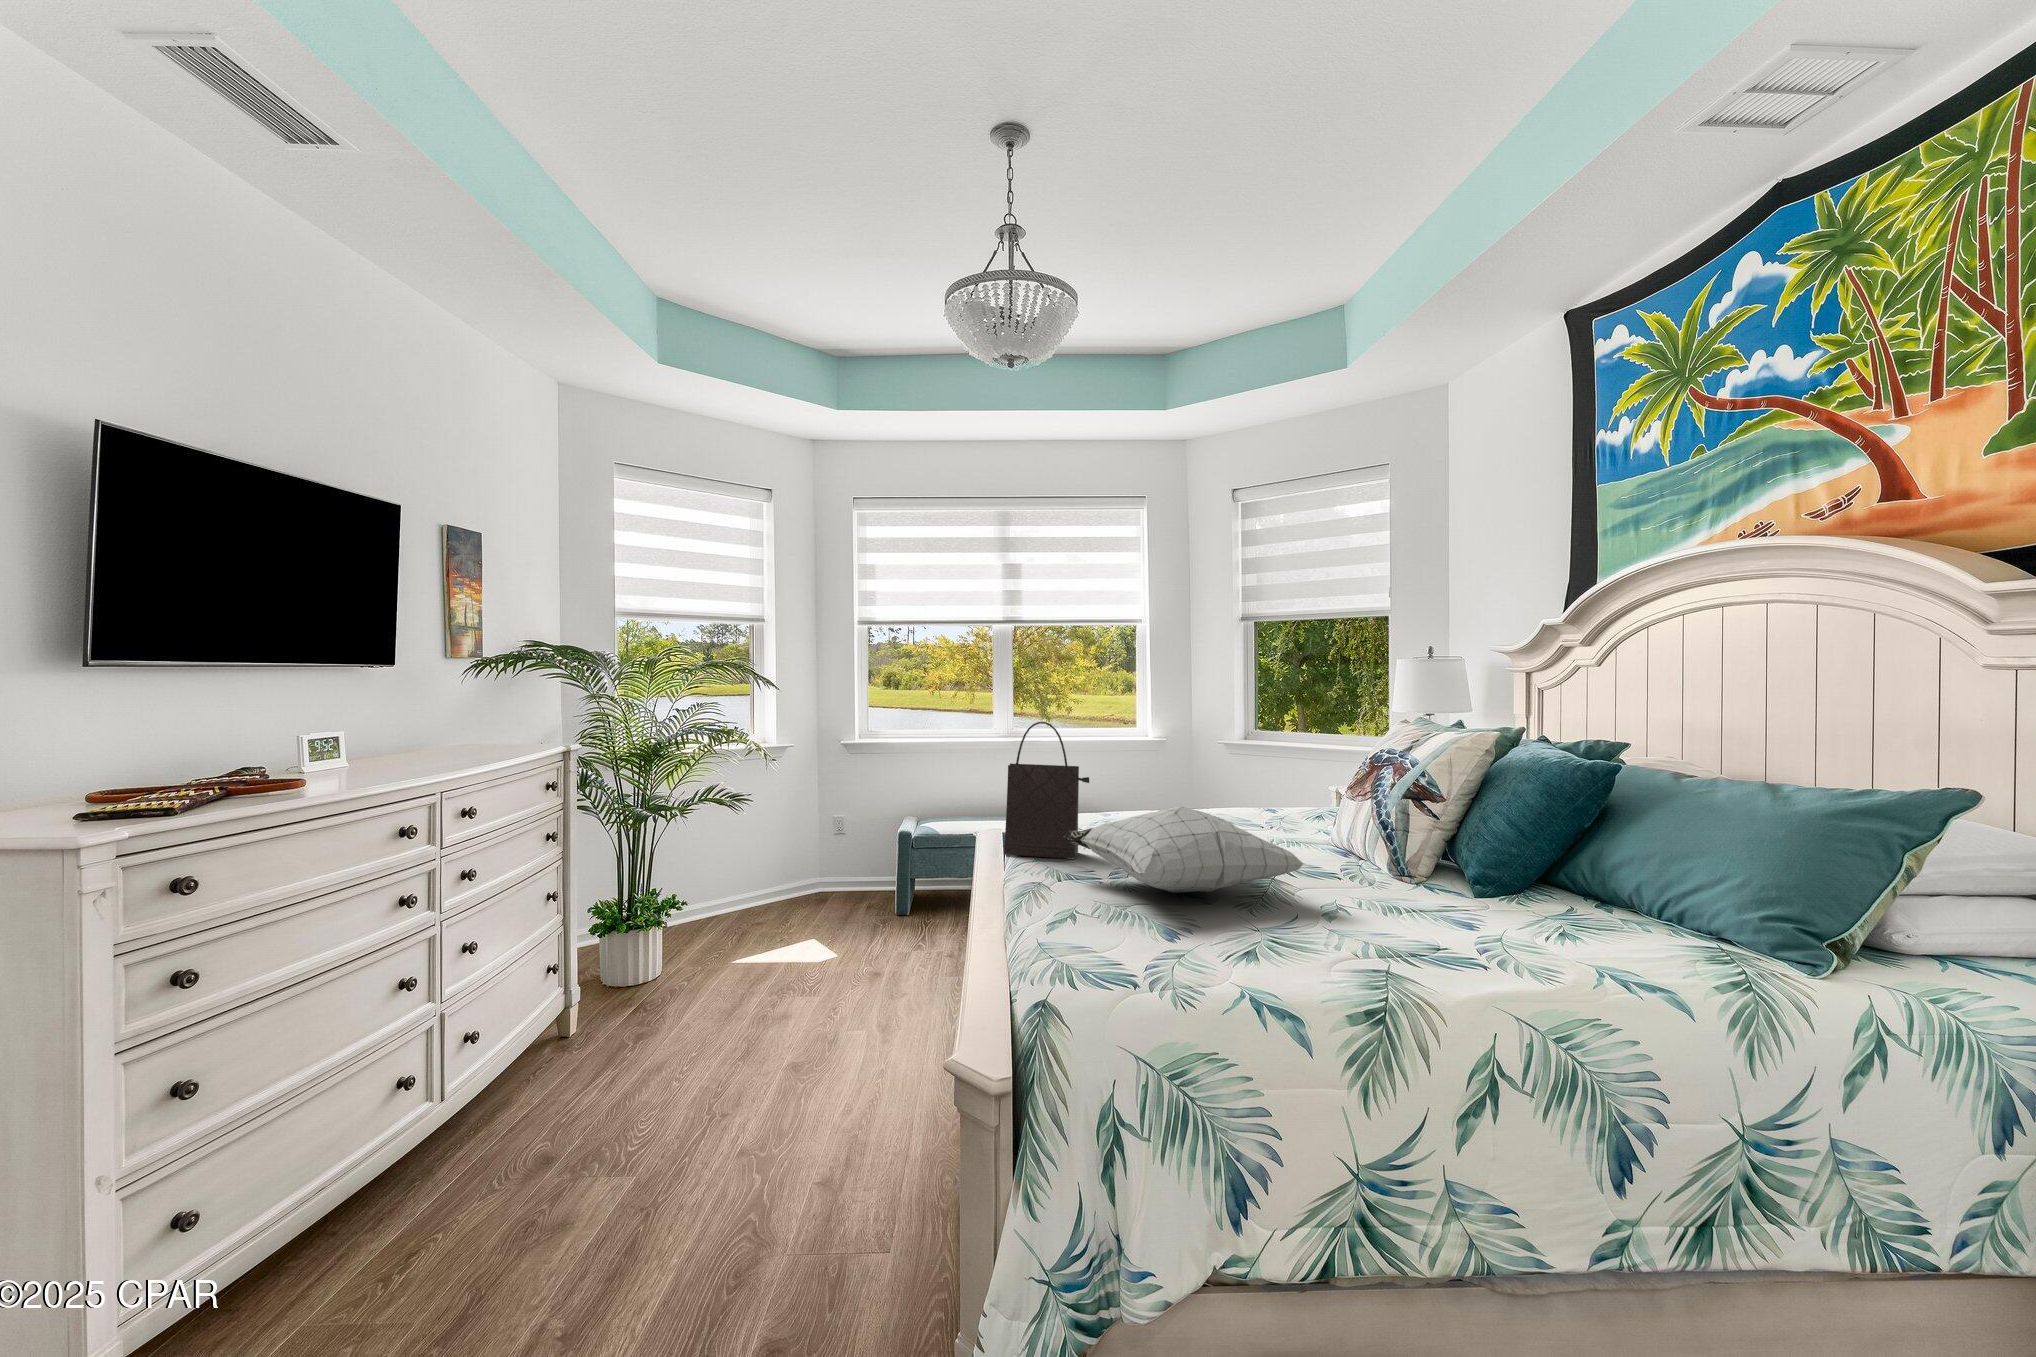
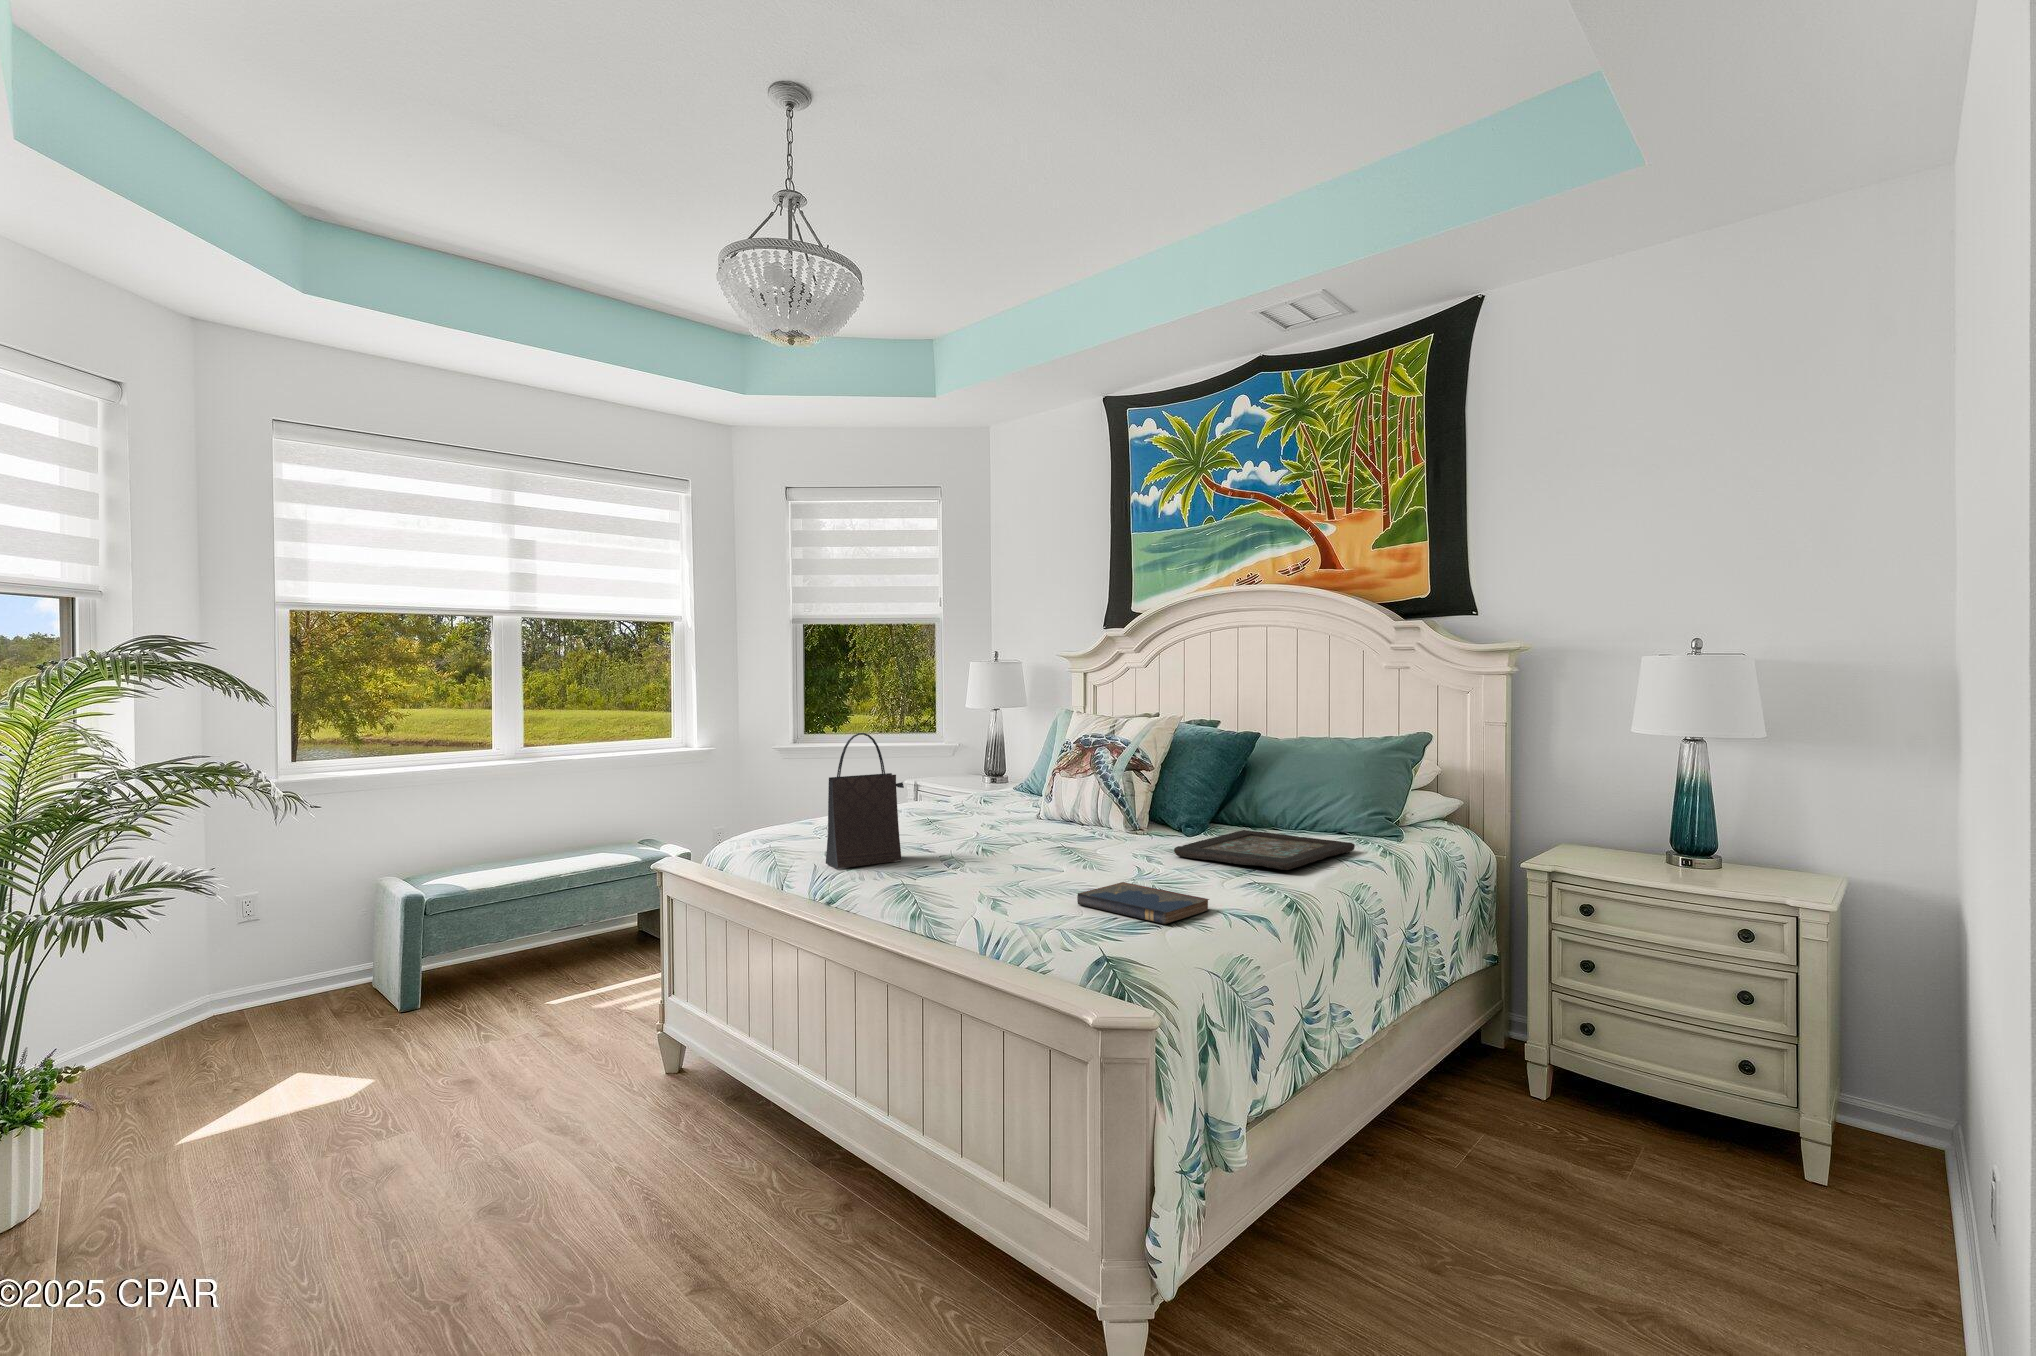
pillow: present [1064,807,1305,892] -> none [935,794,1134,866]
decorative tray: none [1366,905,1694,975] -> present [1174,830,1355,870]
hardcover book: none [1094,925,1215,988] -> present [1077,882,1209,924]

